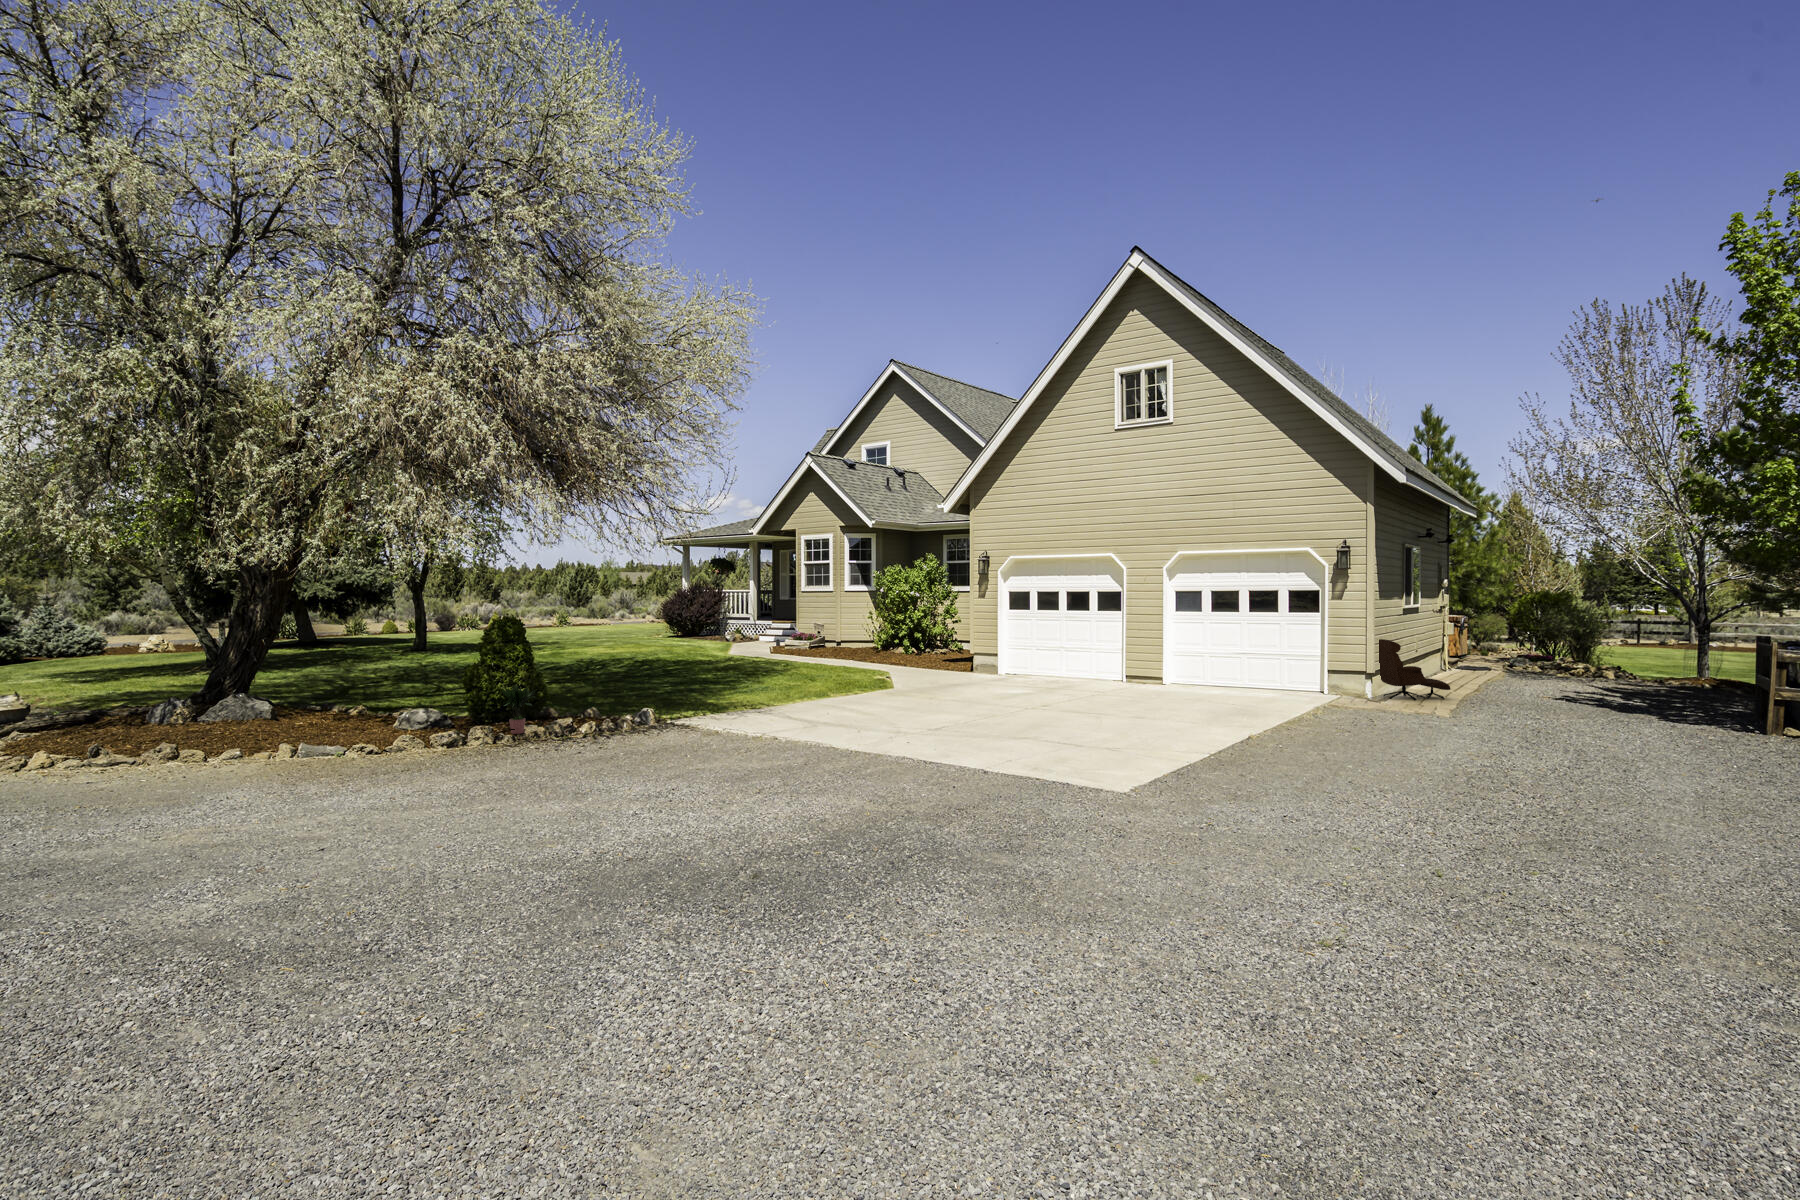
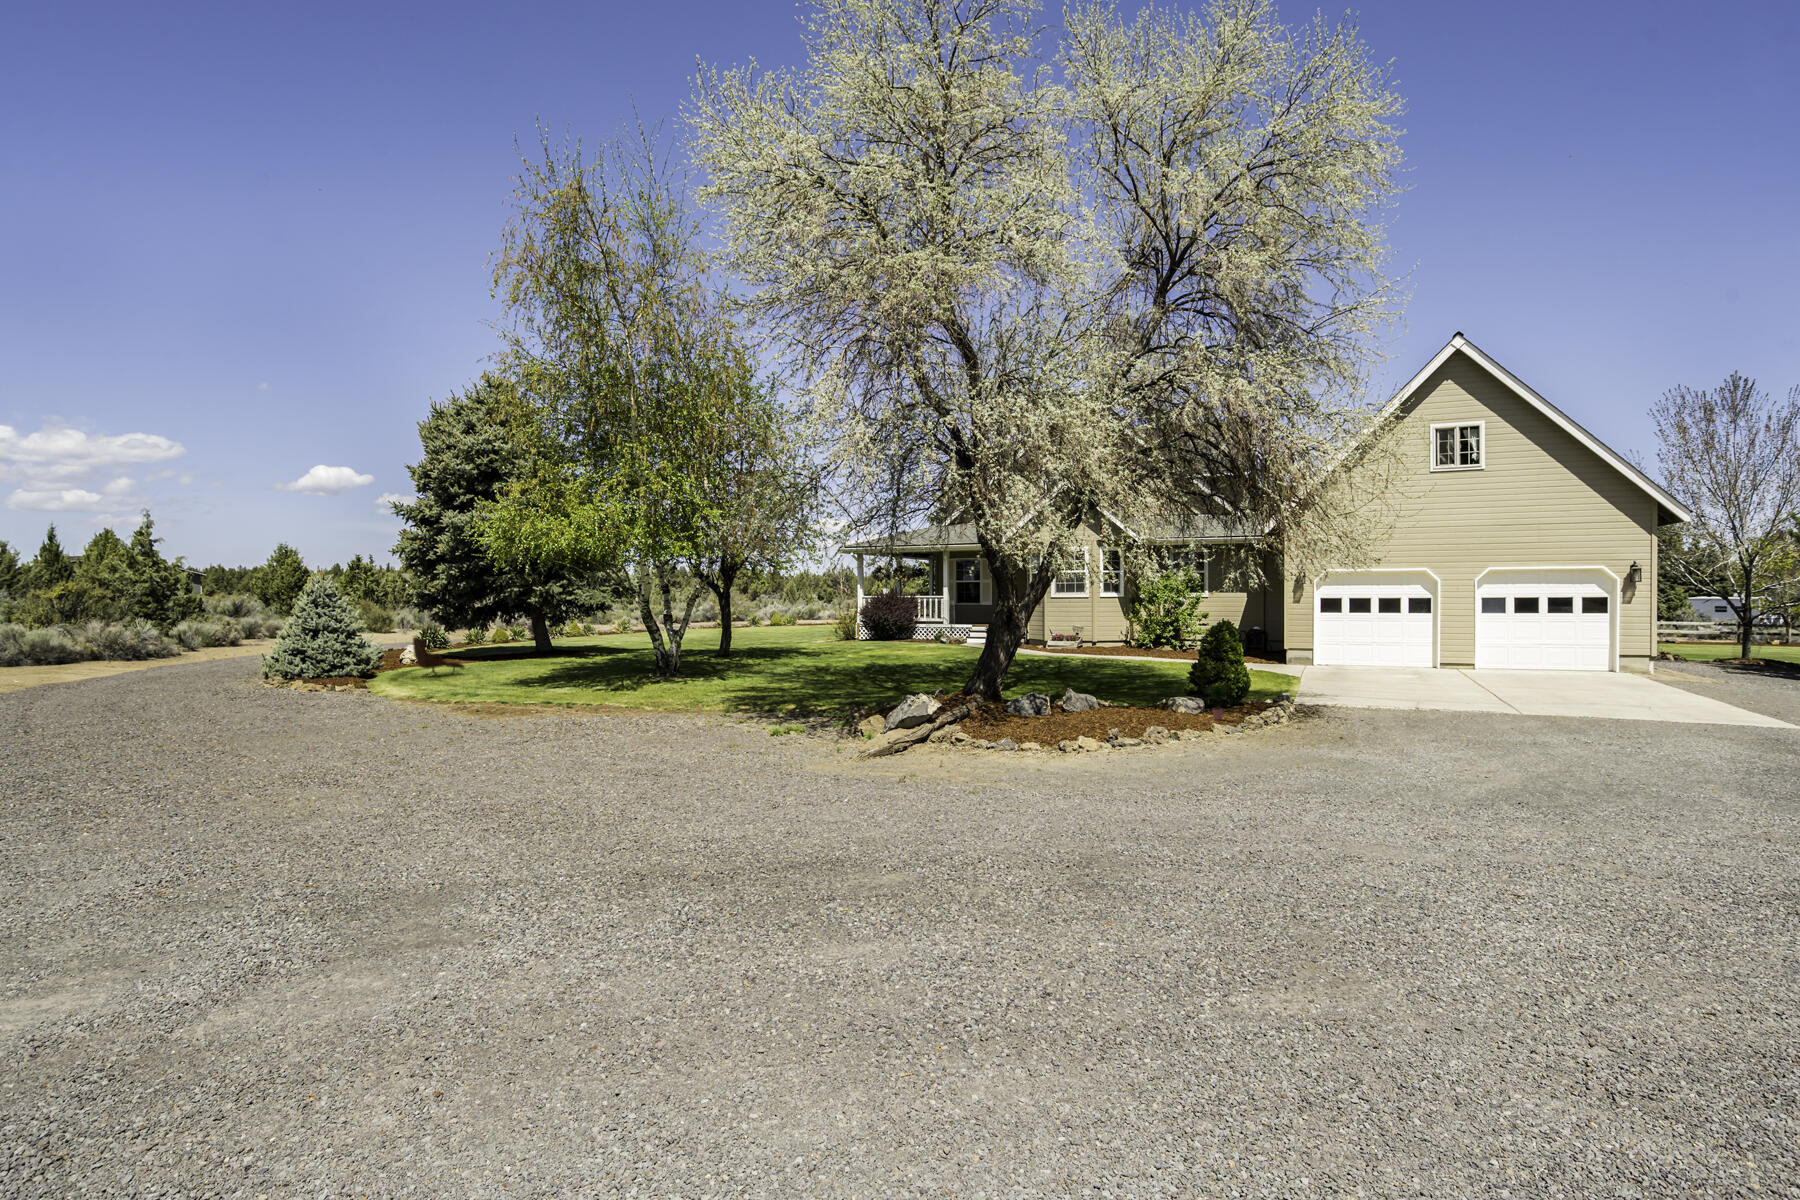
lounge chair: present [1379,639,1451,700] -> present [413,637,464,676]

